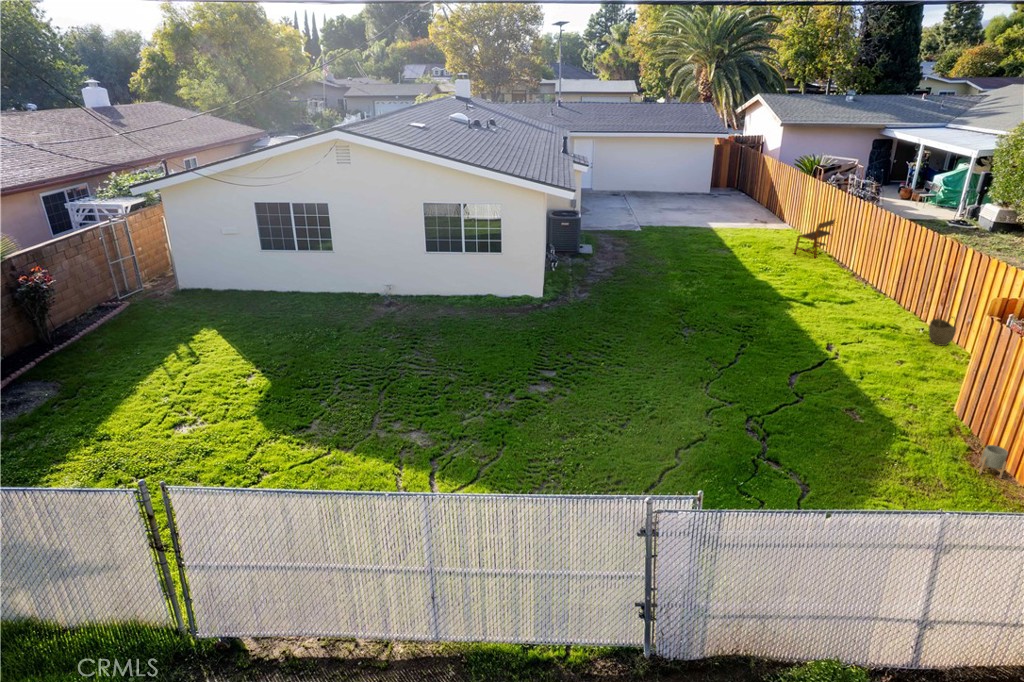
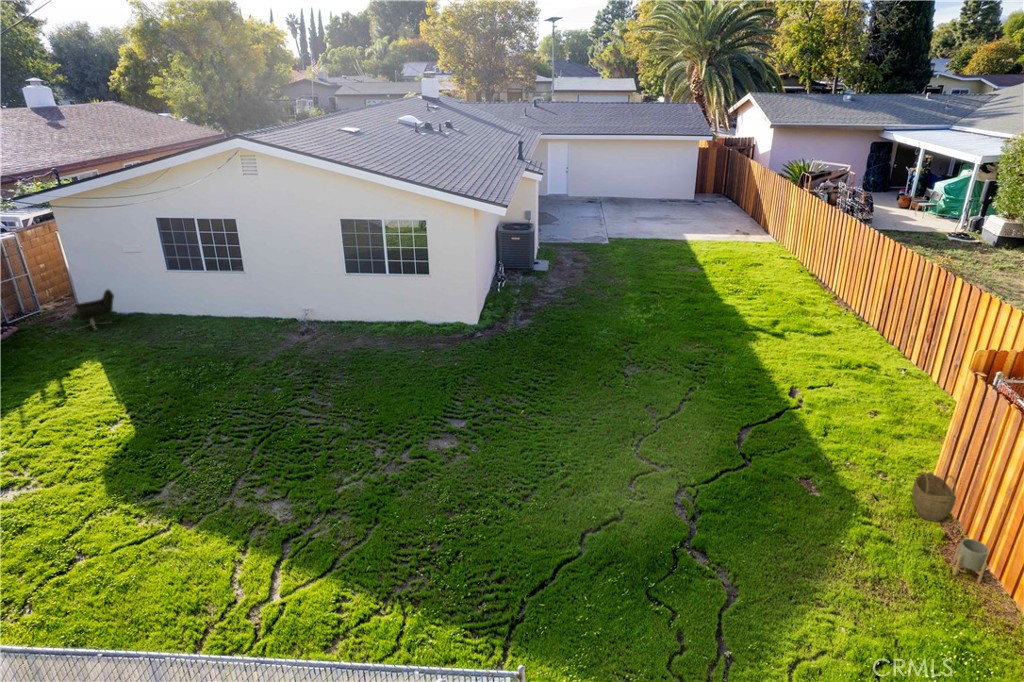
bench: present [794,220,837,258] -> none [772,233,822,278]
lounge chair: none [177,269,213,305] -> present [76,290,114,329]
woven basket: present [928,316,956,346] -> present [913,473,956,522]

